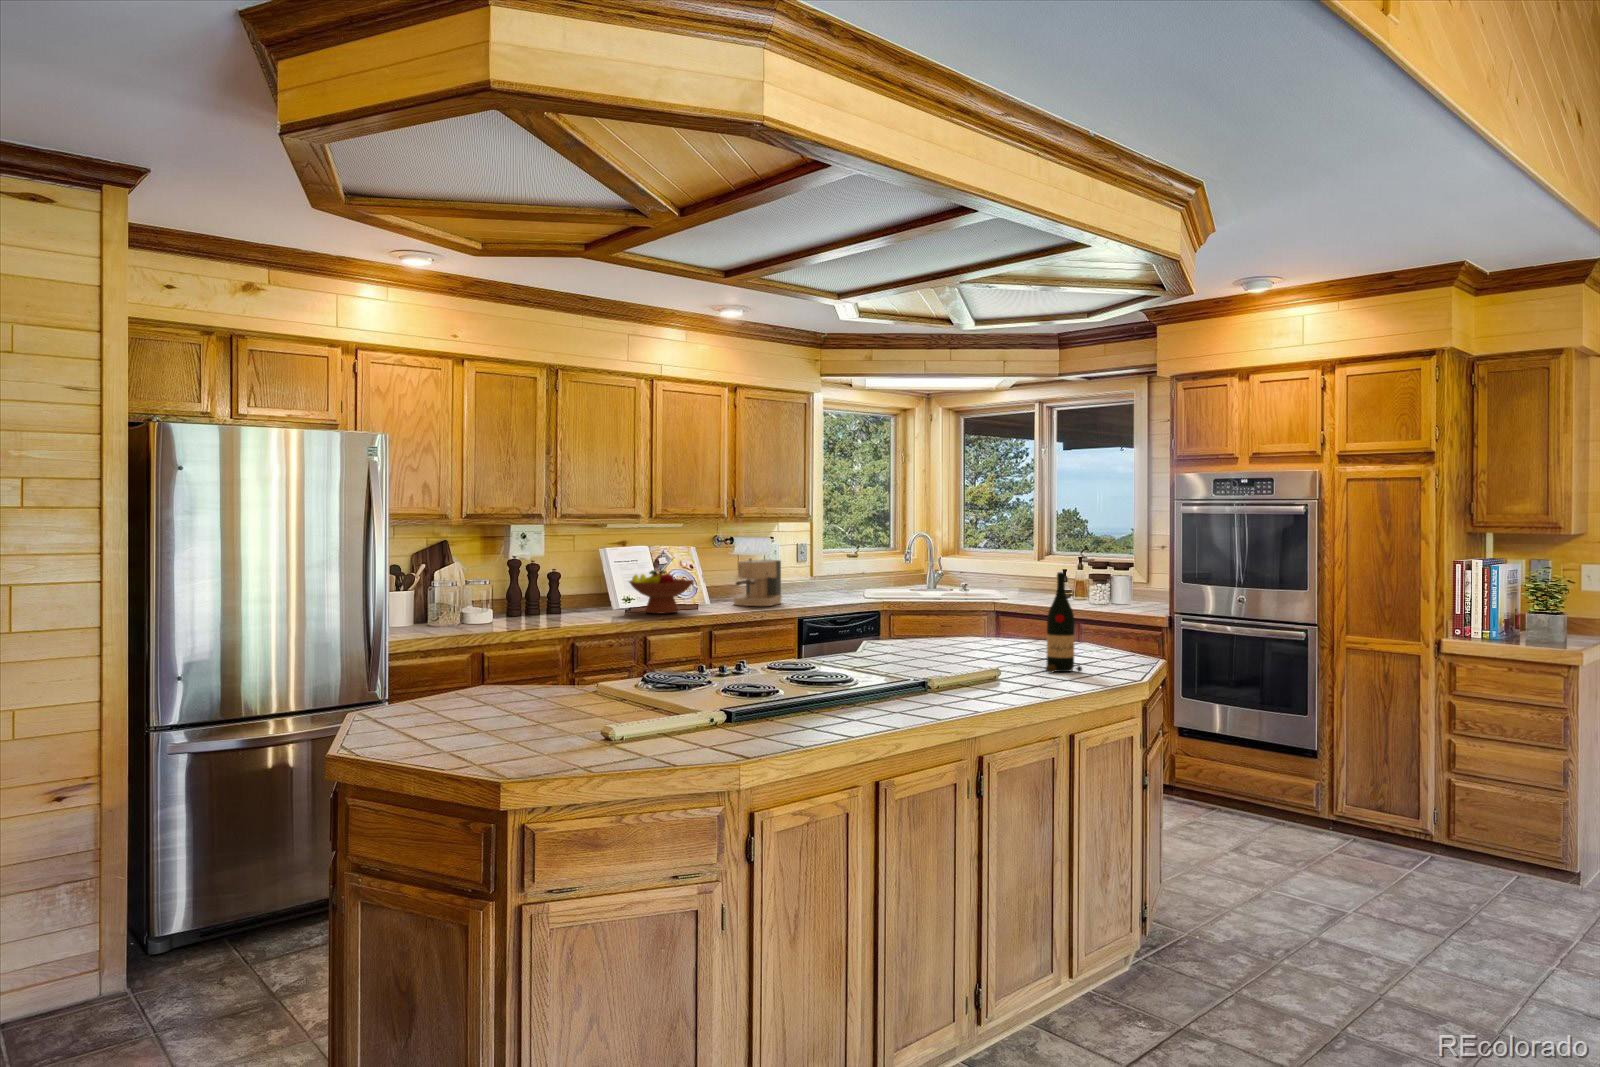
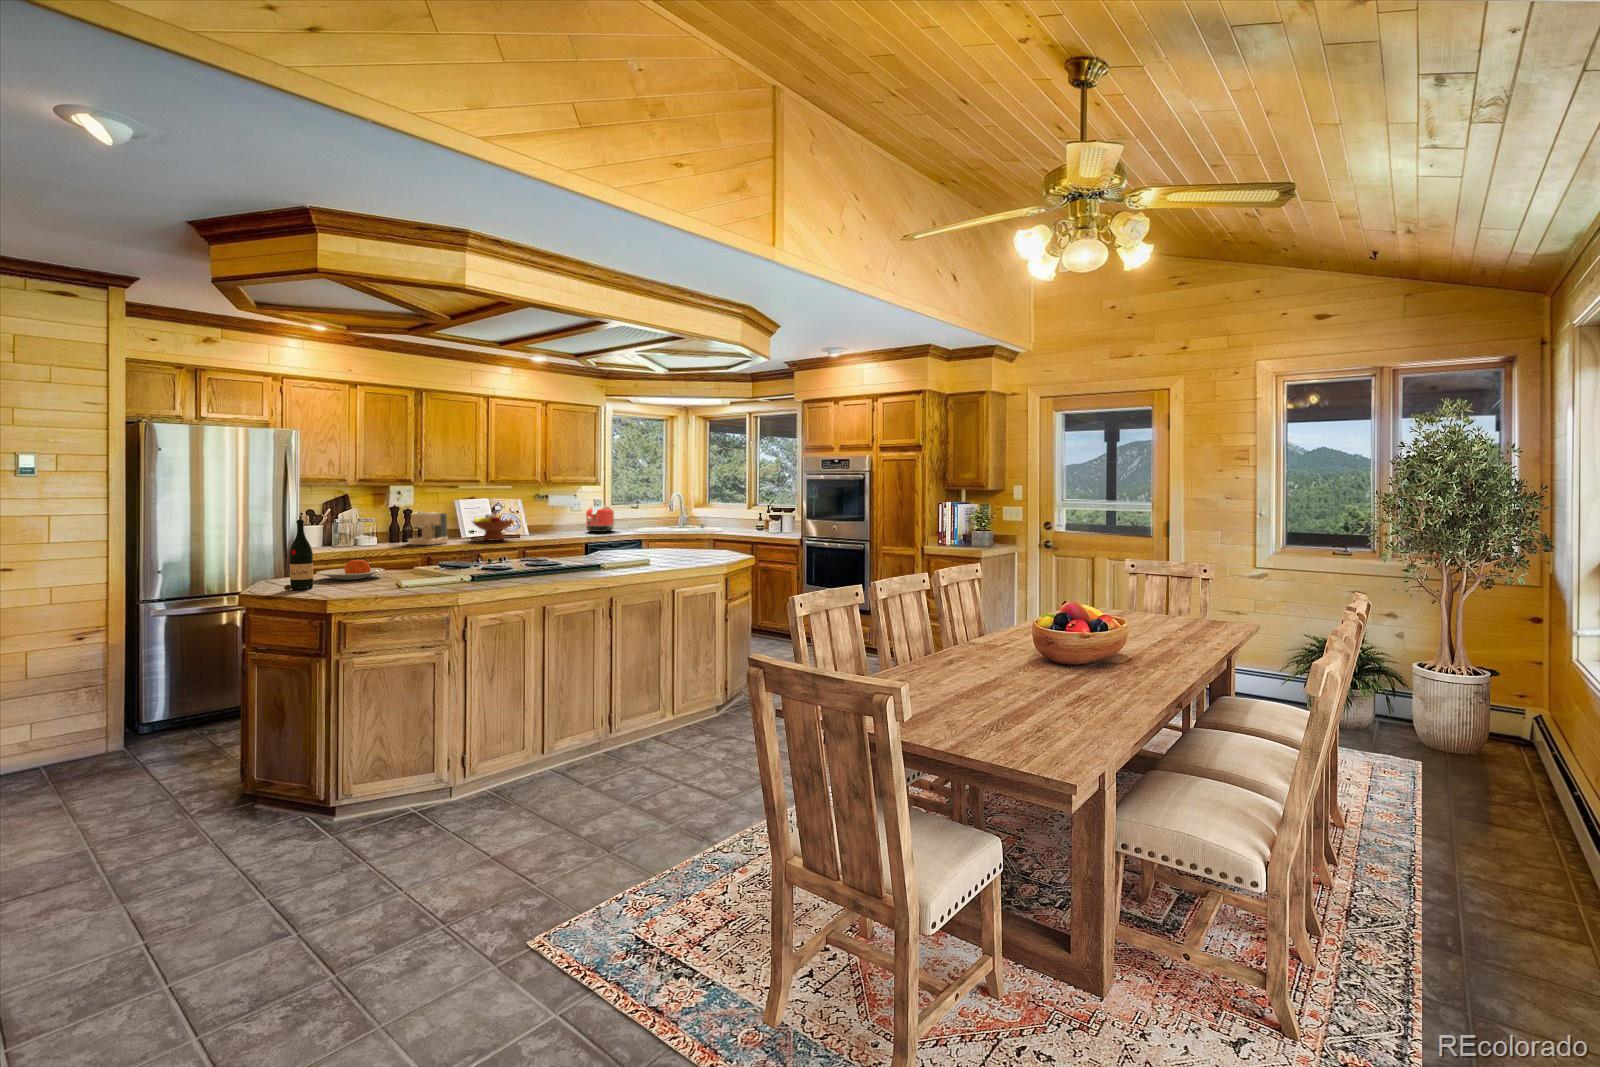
toaster: none [790,555,834,598] -> present [586,506,614,532]
coffee maker: present [733,559,782,606] -> present [404,512,448,545]
wine bottle: present [1046,572,1082,672] -> present [284,520,313,590]
plate: none [446,675,563,715] -> present [316,560,384,580]

